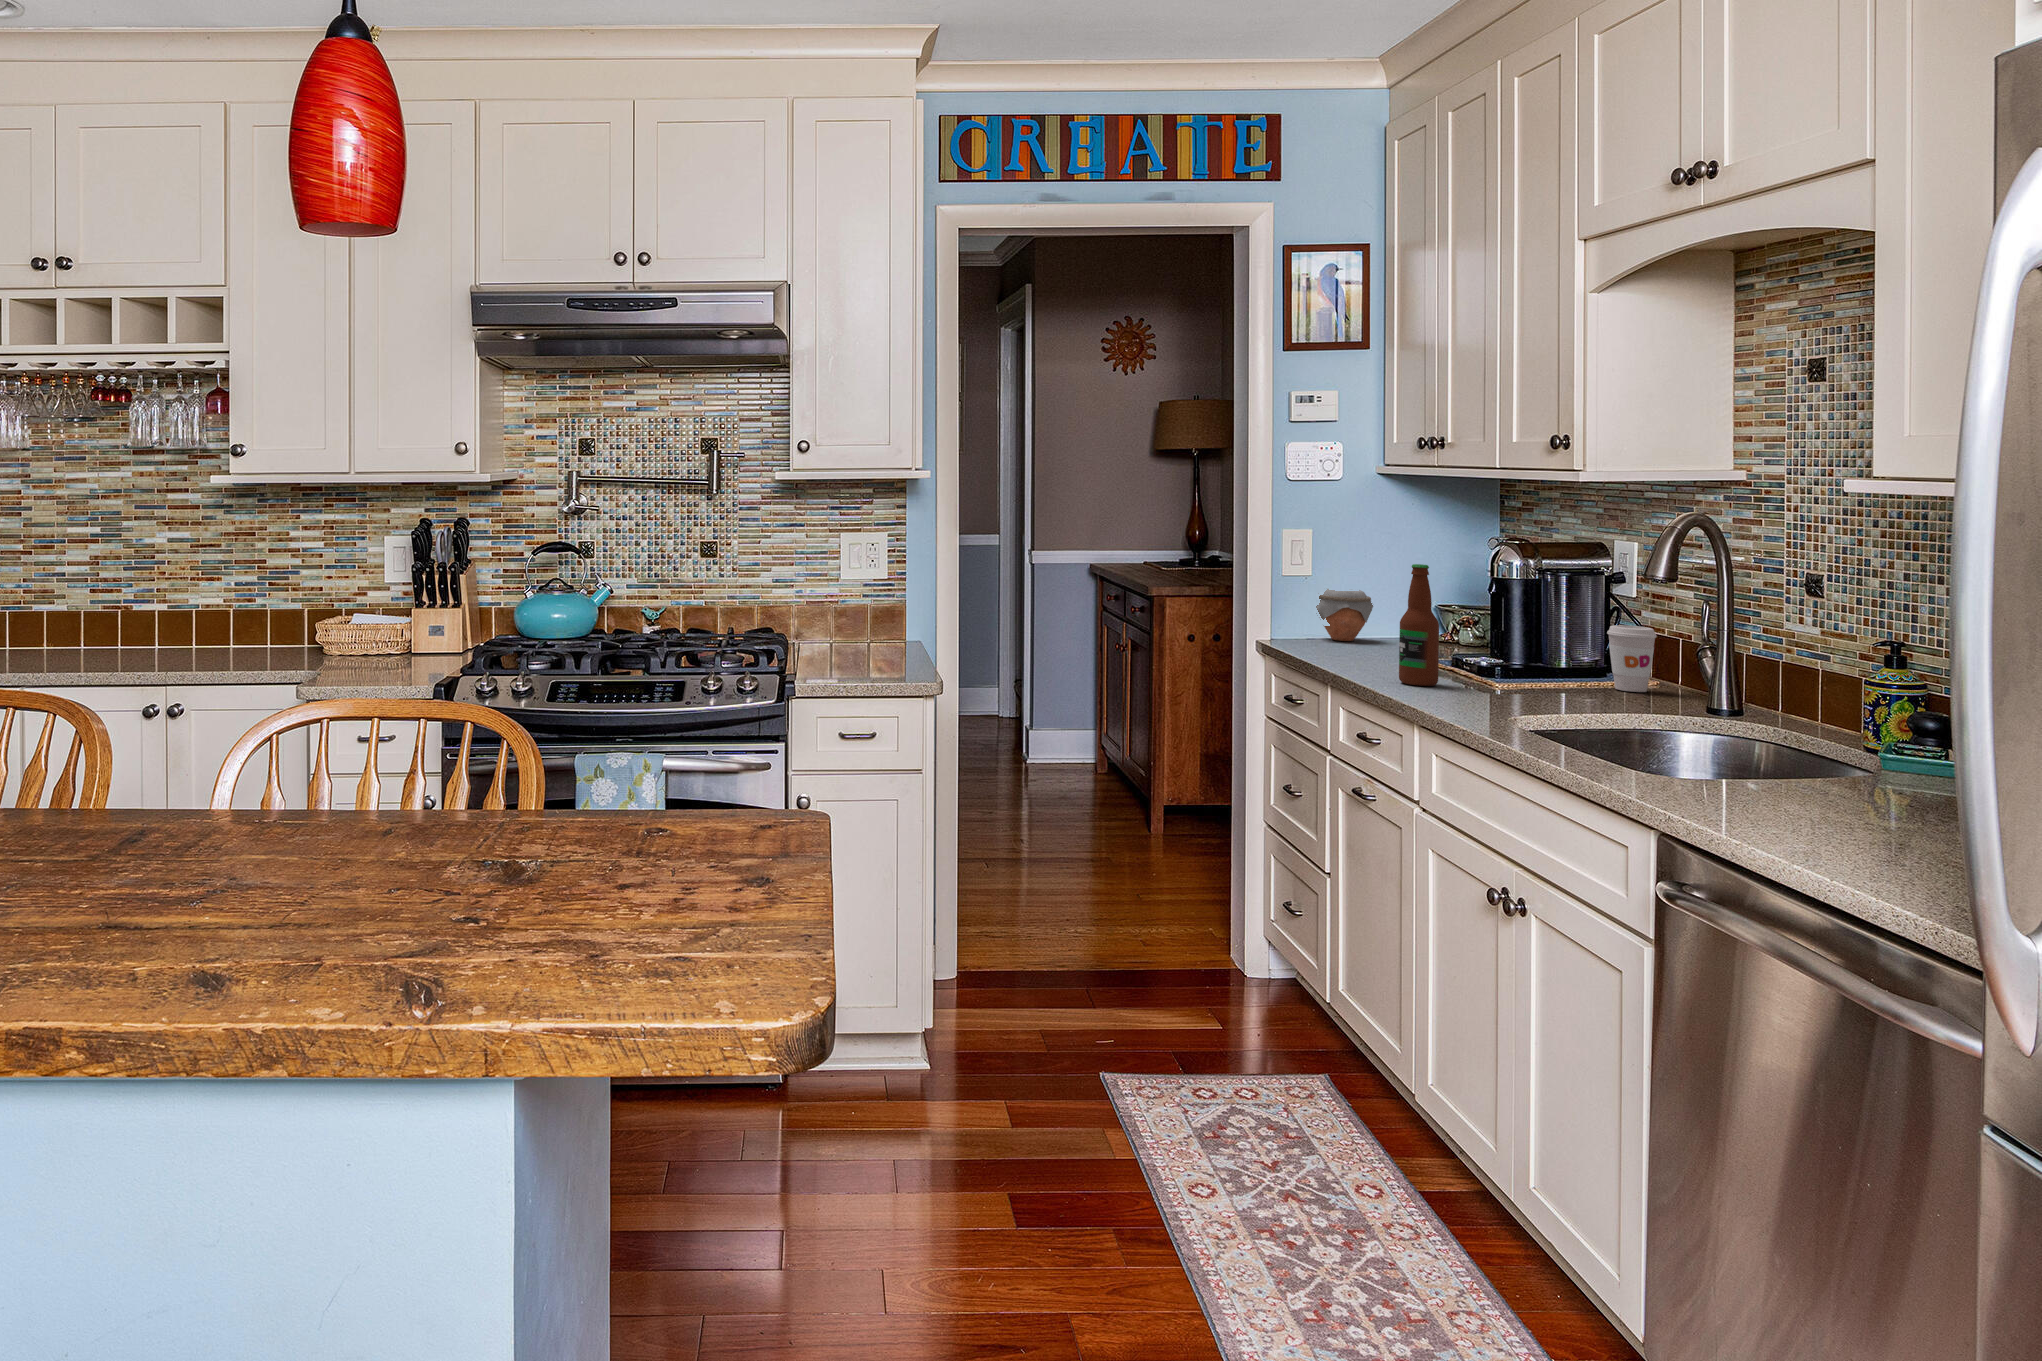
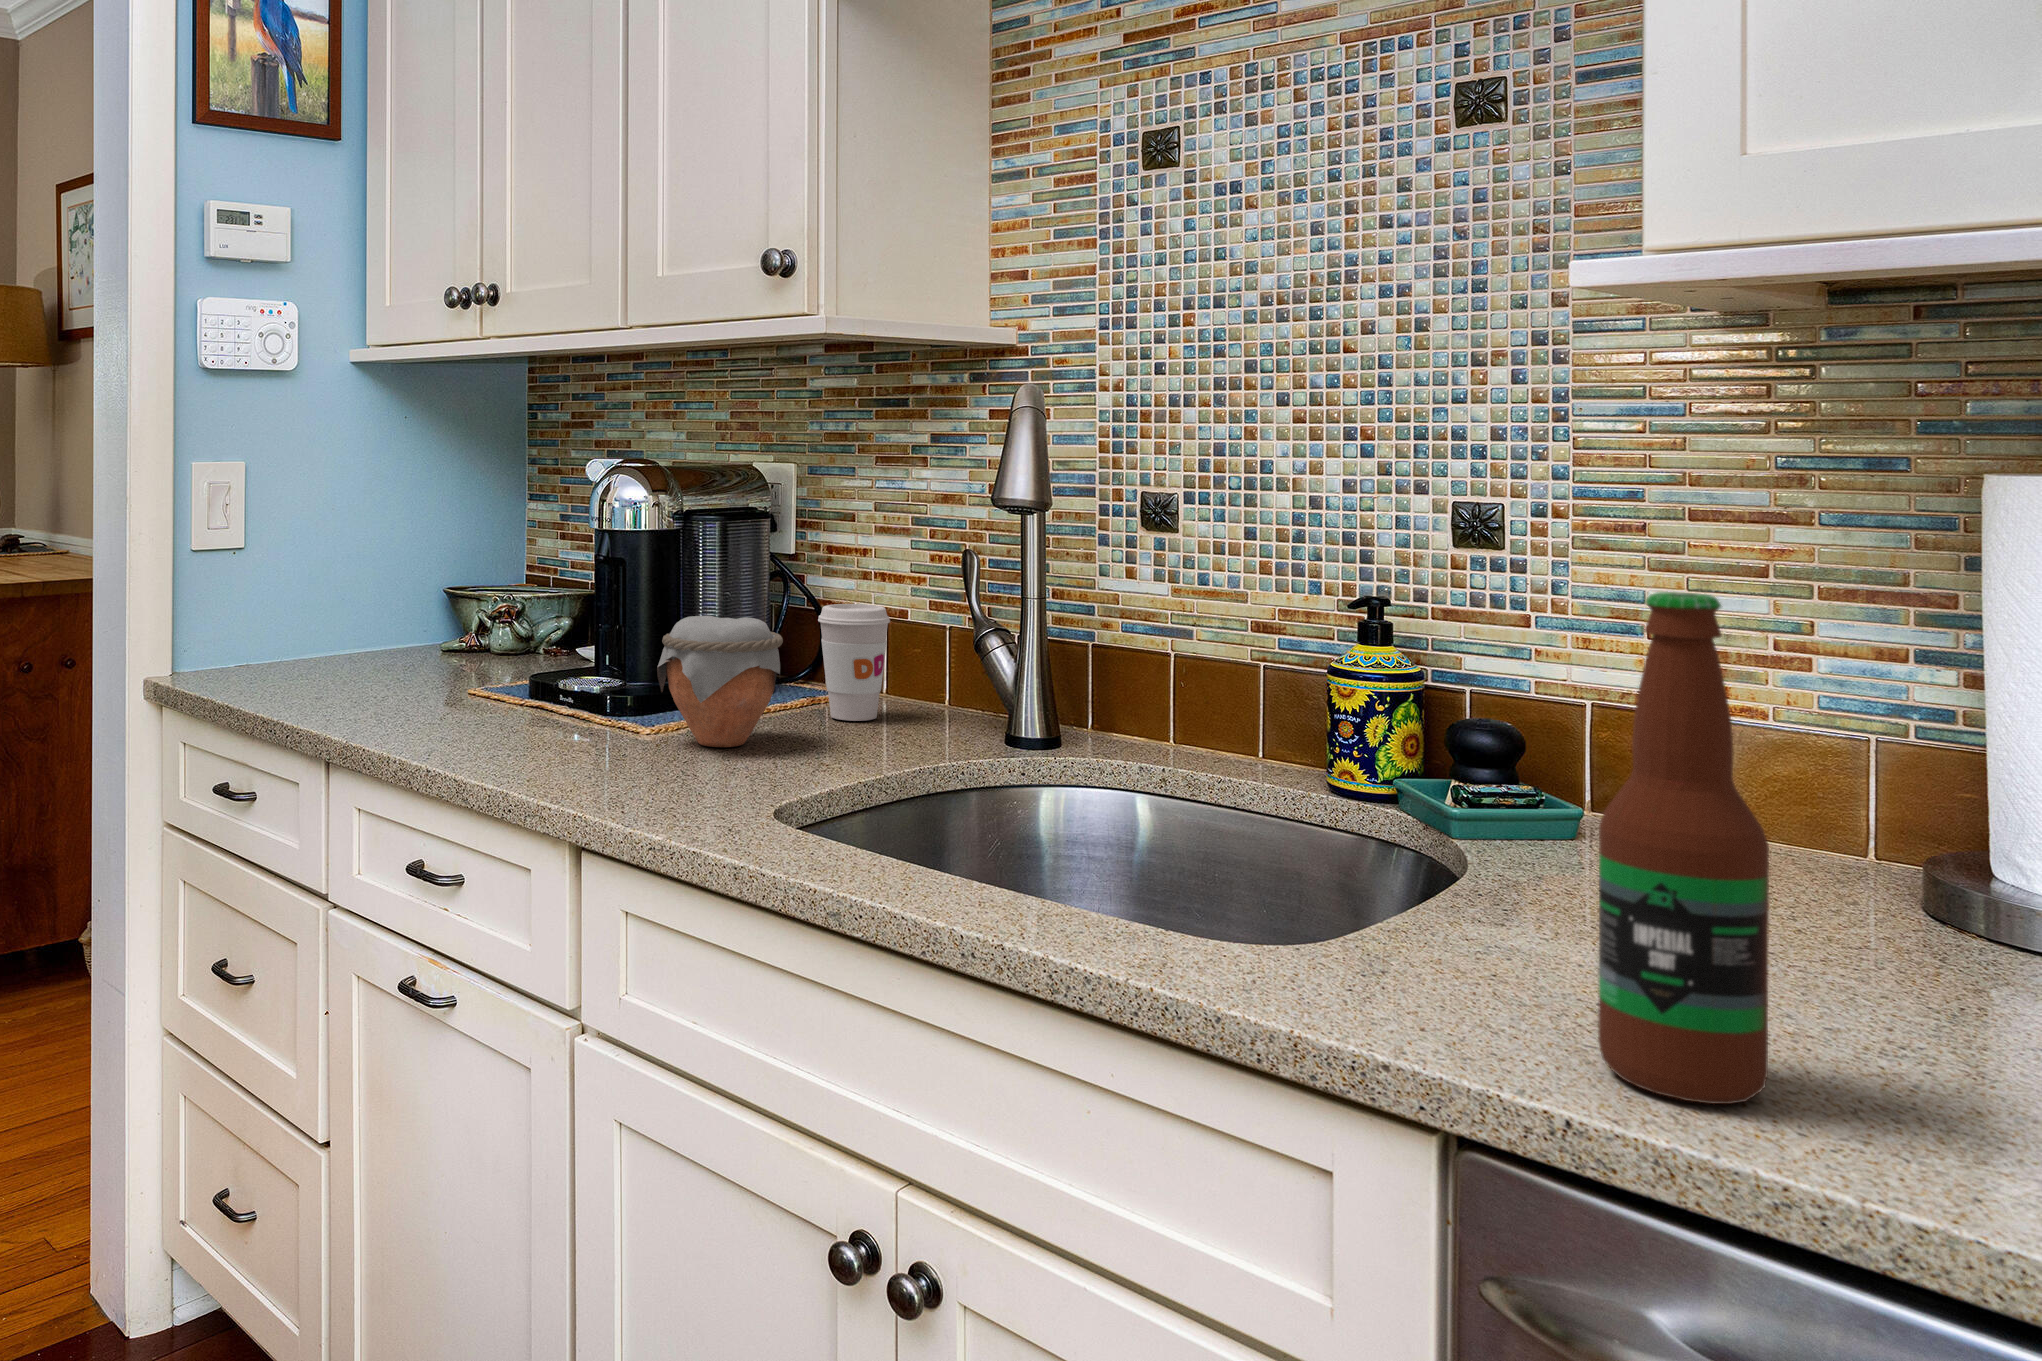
bottle: present [1399,564,1439,686] -> present [1598,592,1769,1104]
jar: present [1316,589,1373,641] -> present [657,616,783,747]

